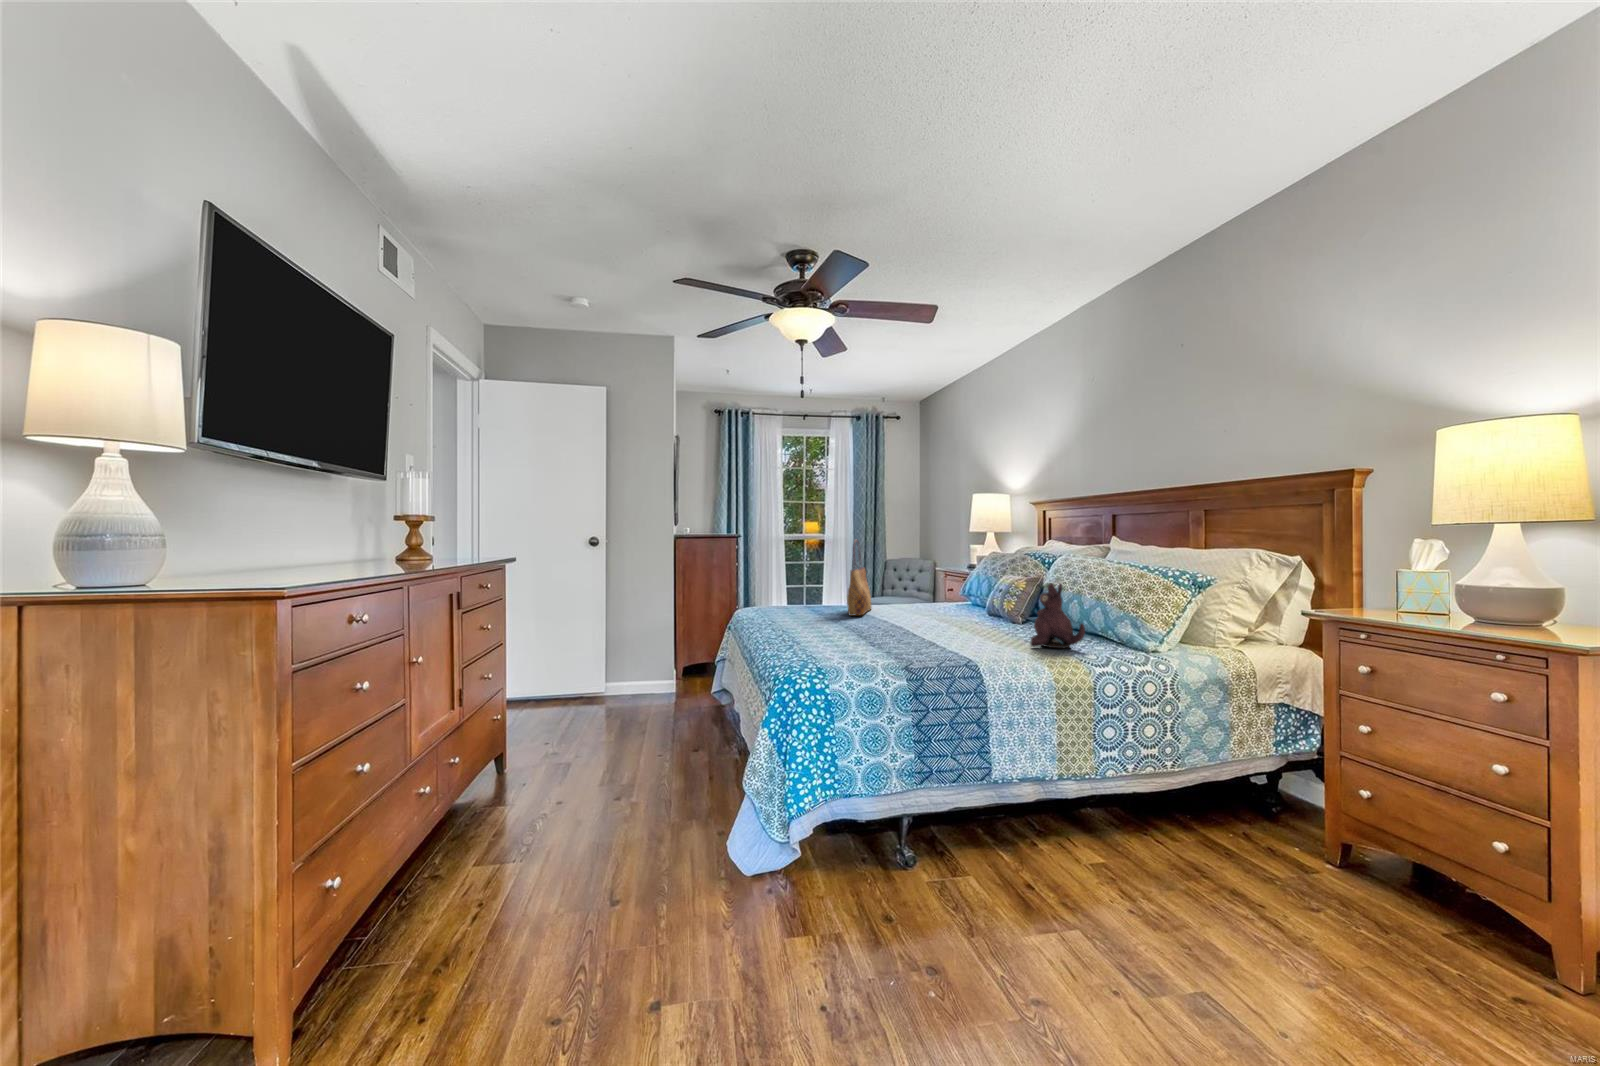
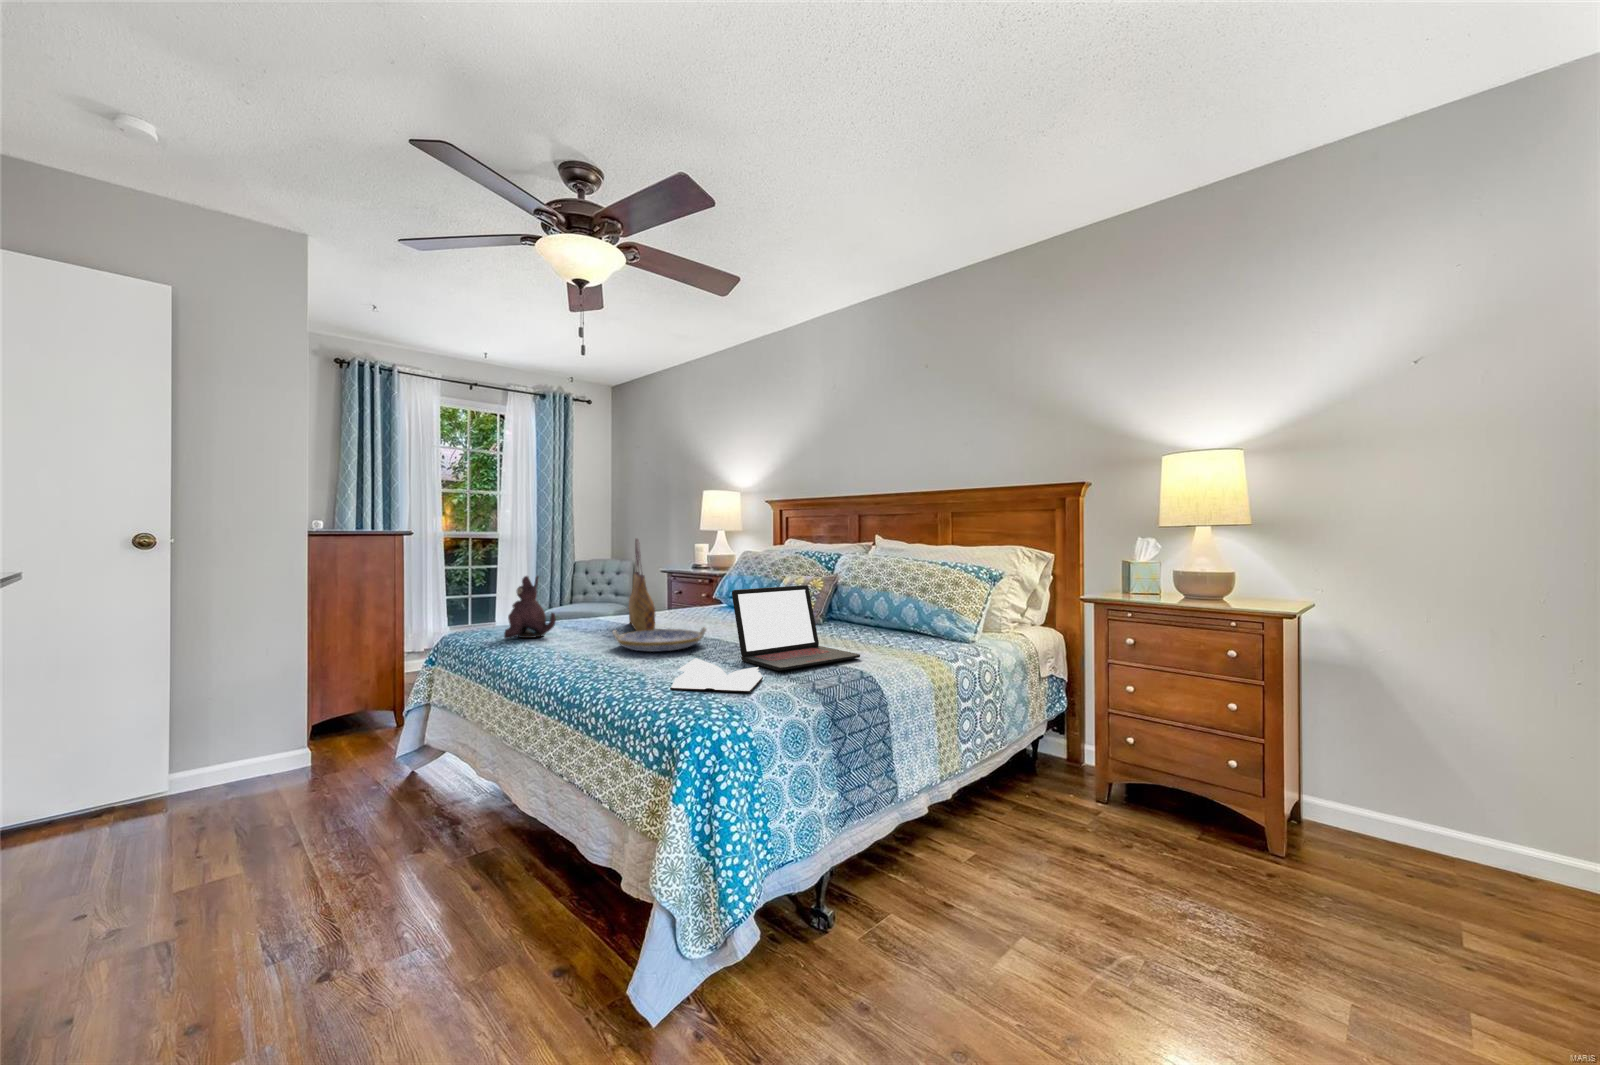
laptop: none [886,582,991,651] -> present [732,585,860,671]
plush toy: present [1031,583,1085,648] -> present [504,576,556,639]
serving tray: none [812,611,885,630] -> present [612,627,706,652]
book: none [802,633,878,662] -> present [670,658,763,692]

